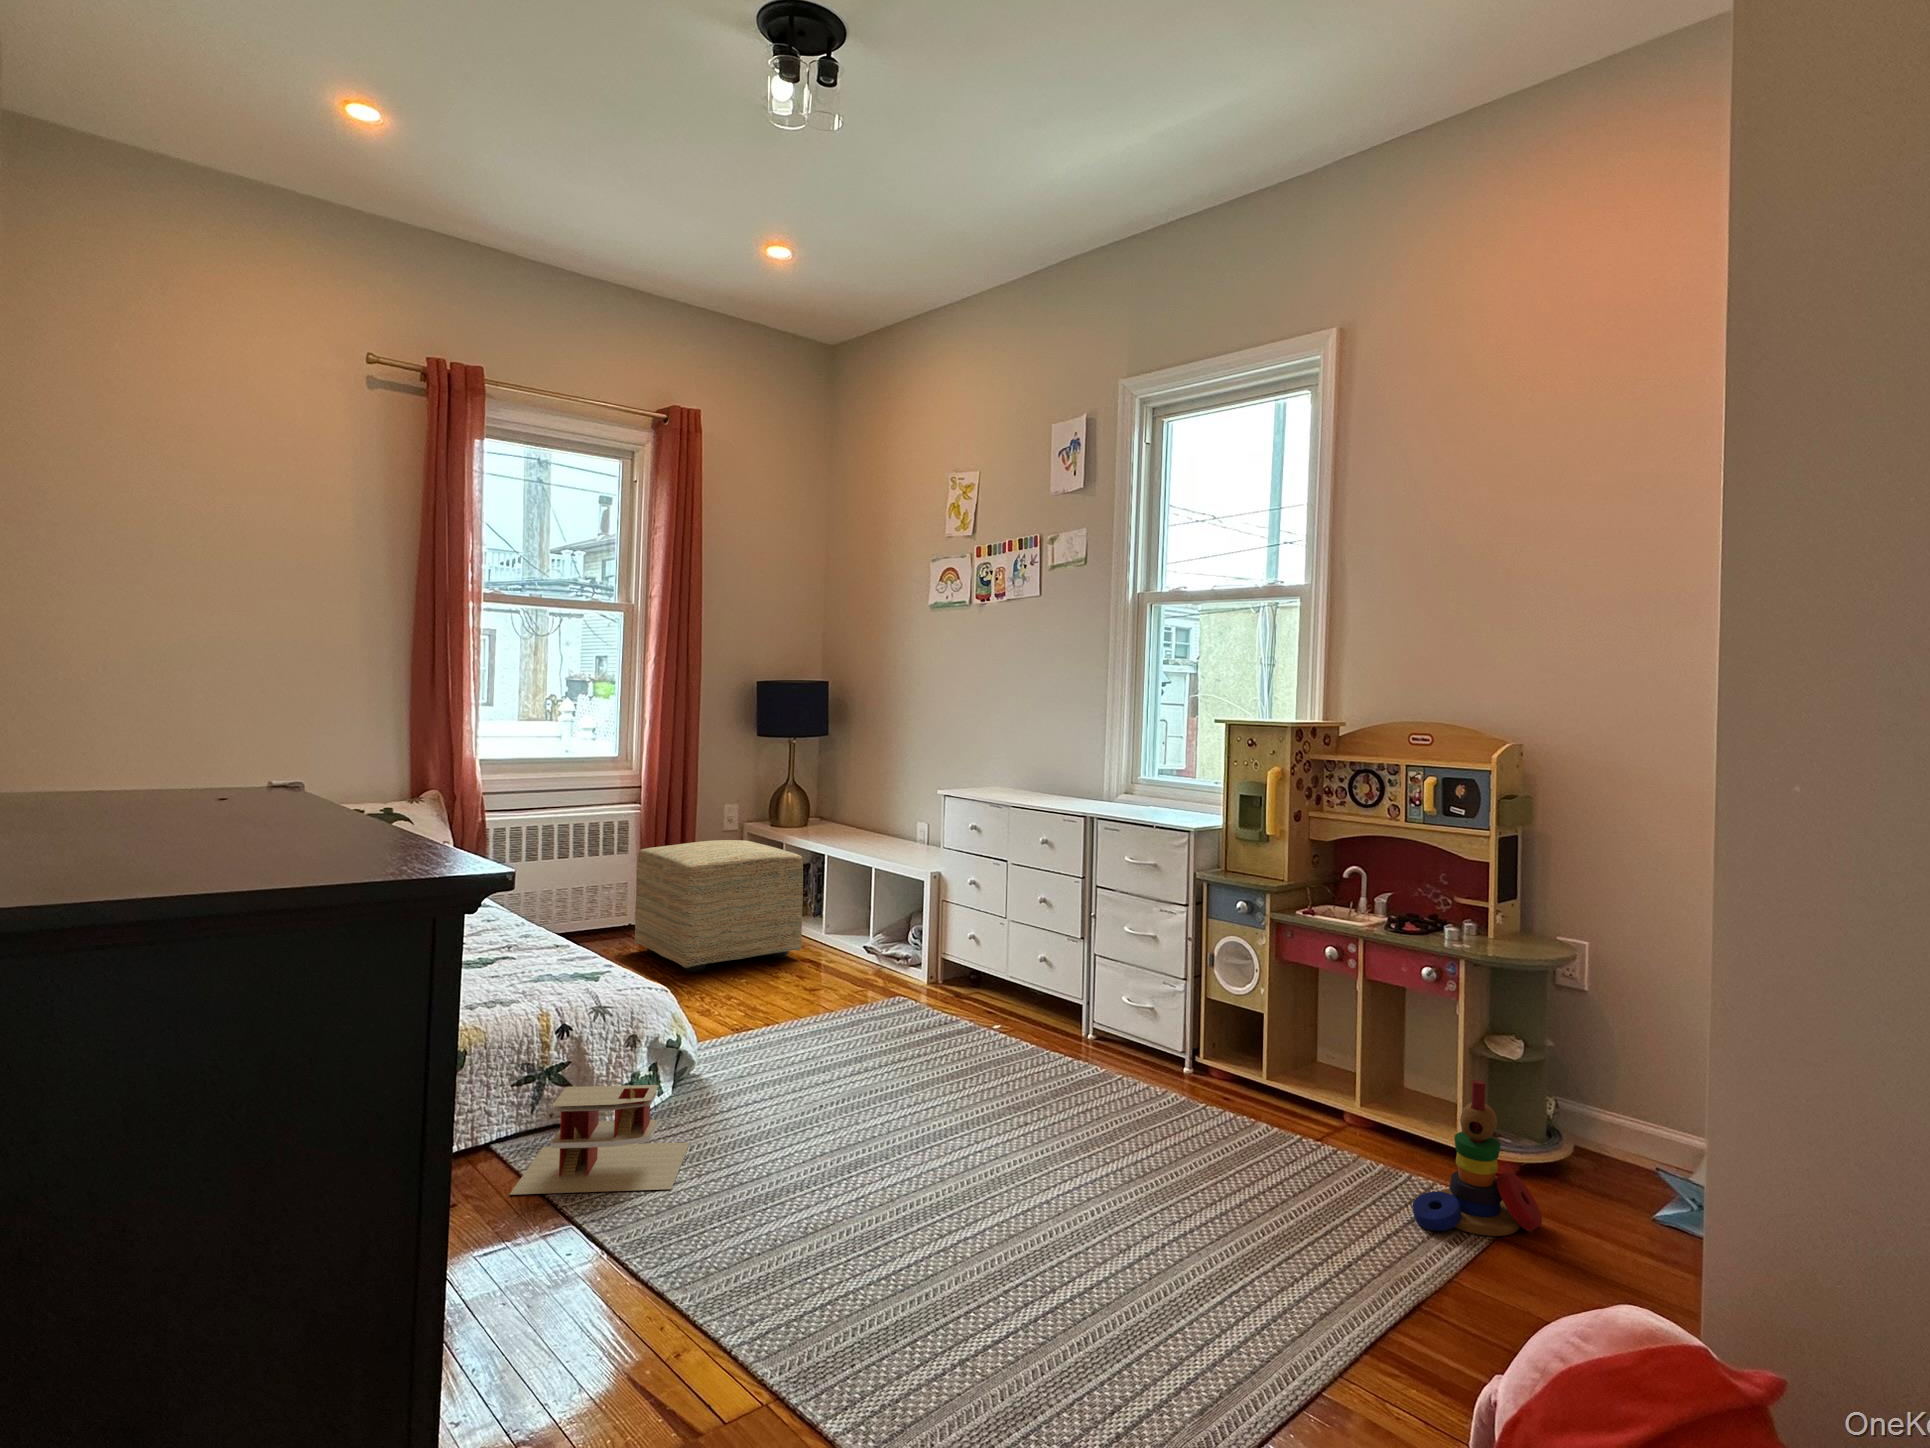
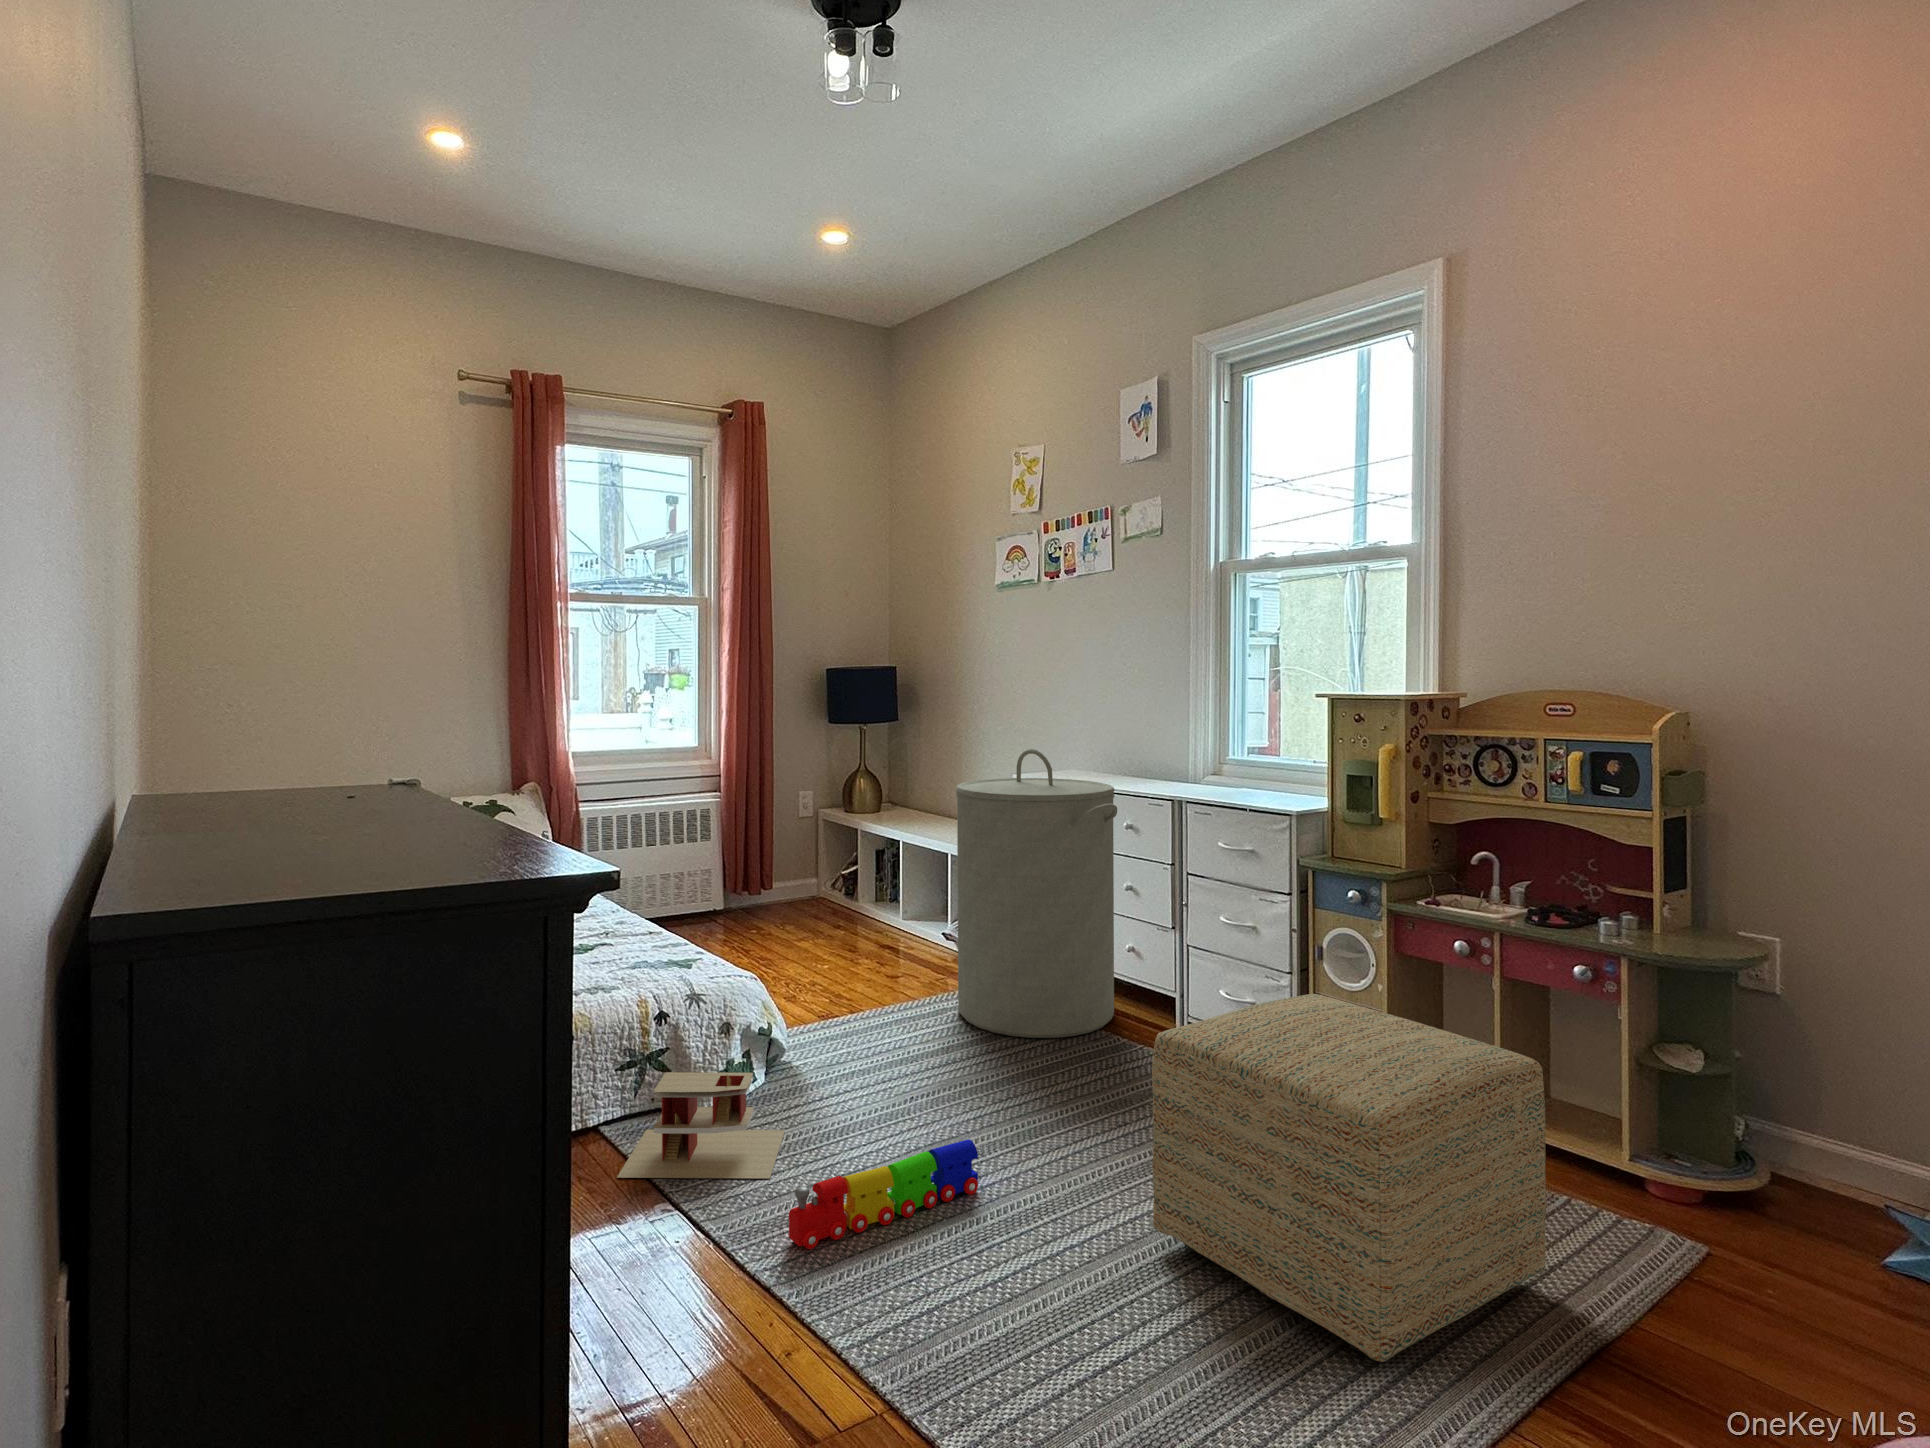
laundry hamper: none [875,765,1034,1047] -> present [956,749,1117,1038]
ottoman: present [635,840,803,972] -> present [1152,994,1546,1362]
stacking toy: present [1412,1080,1542,1236] -> none [1578,1094,1742,1274]
toy train: none [687,1143,881,1254] -> present [789,1139,978,1249]

